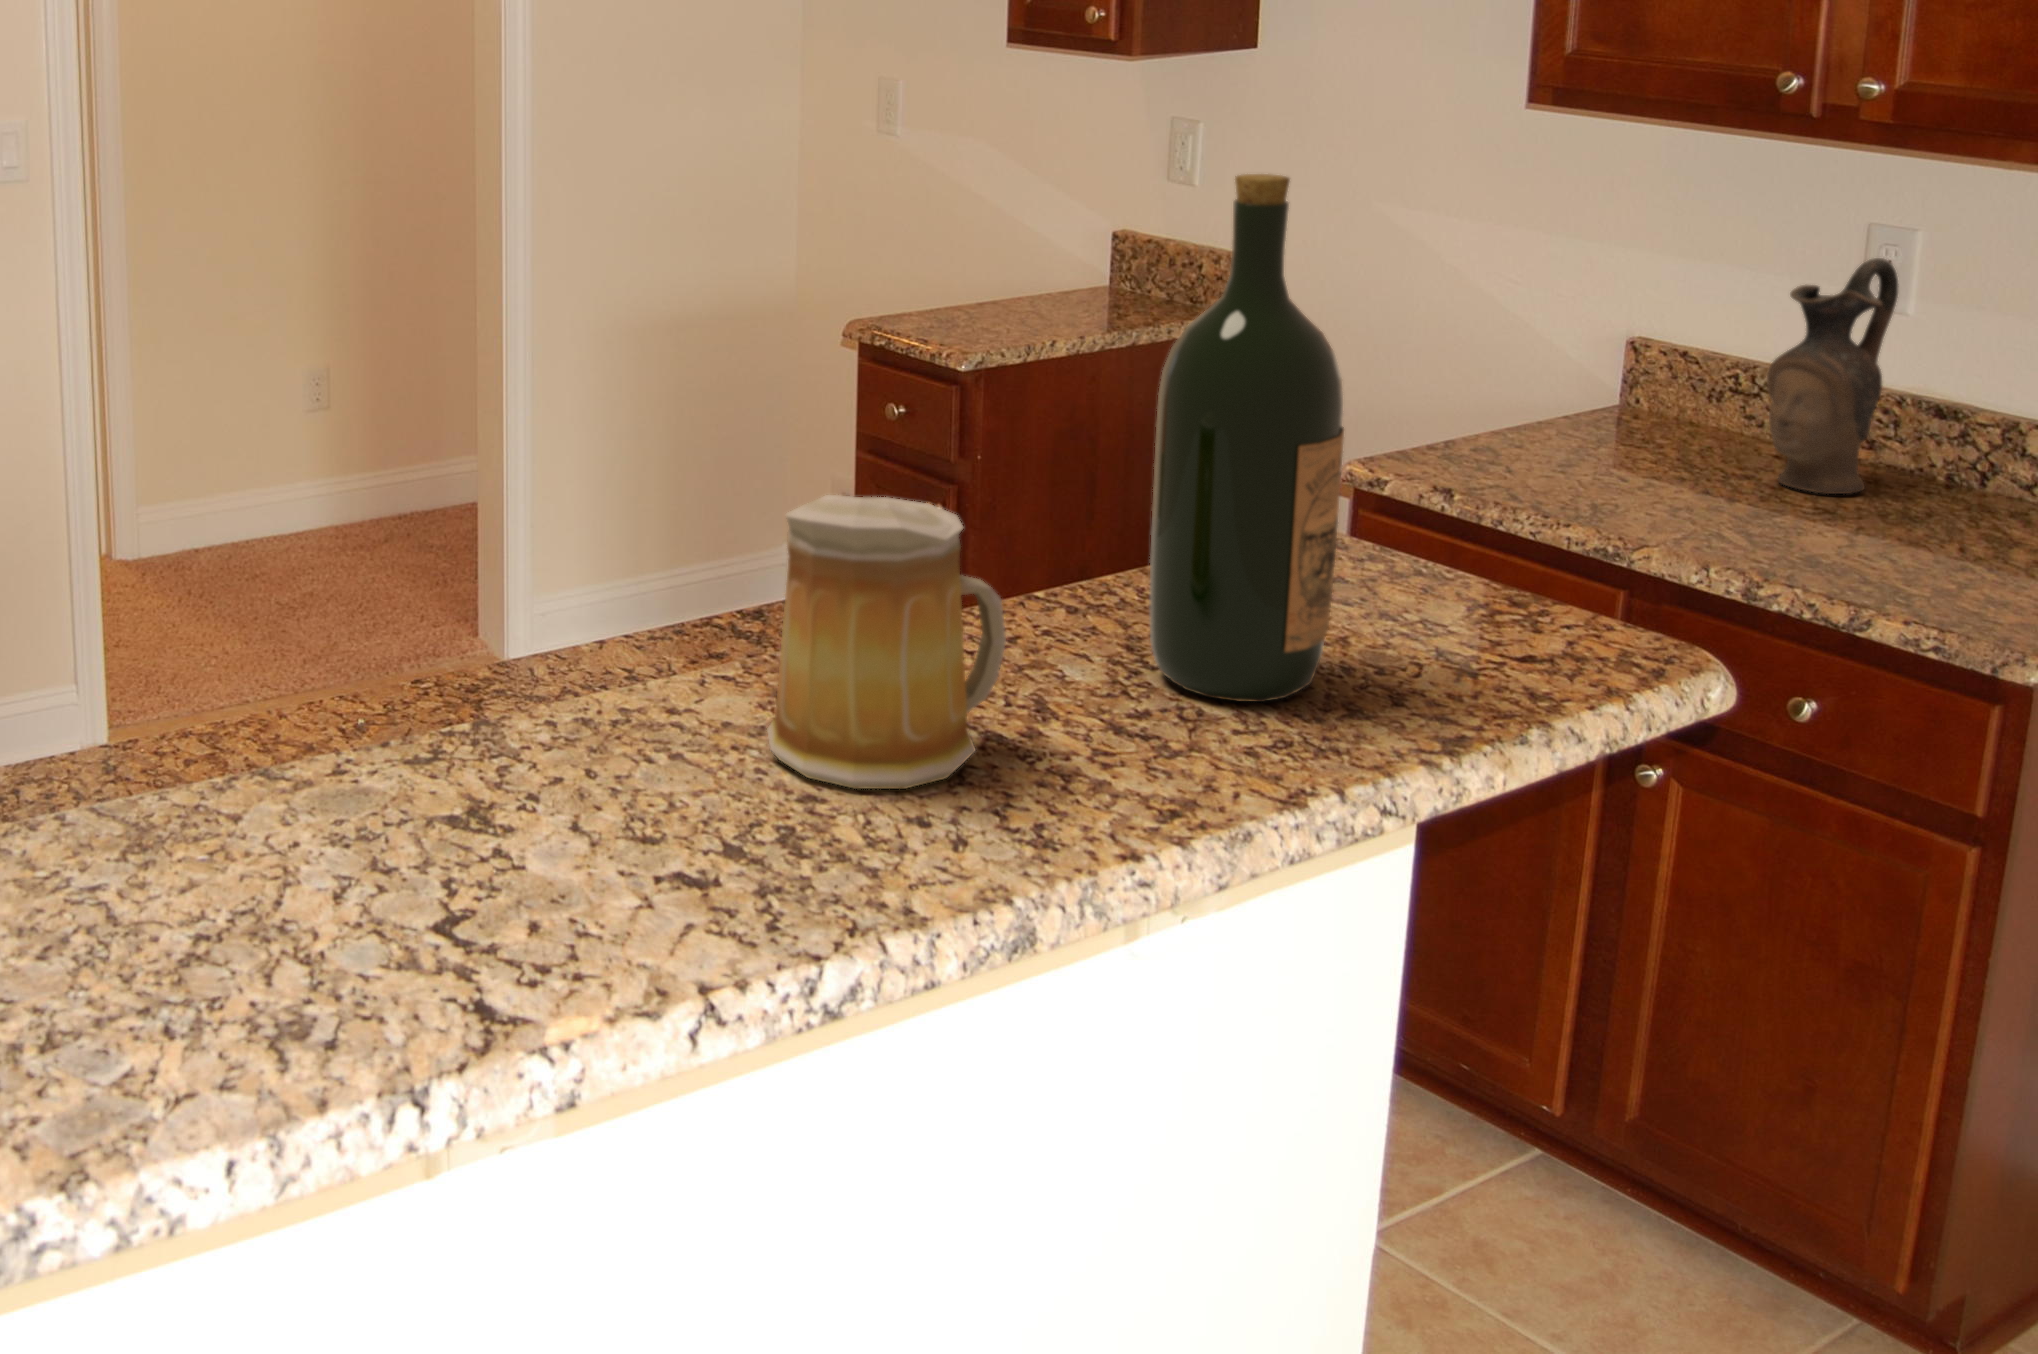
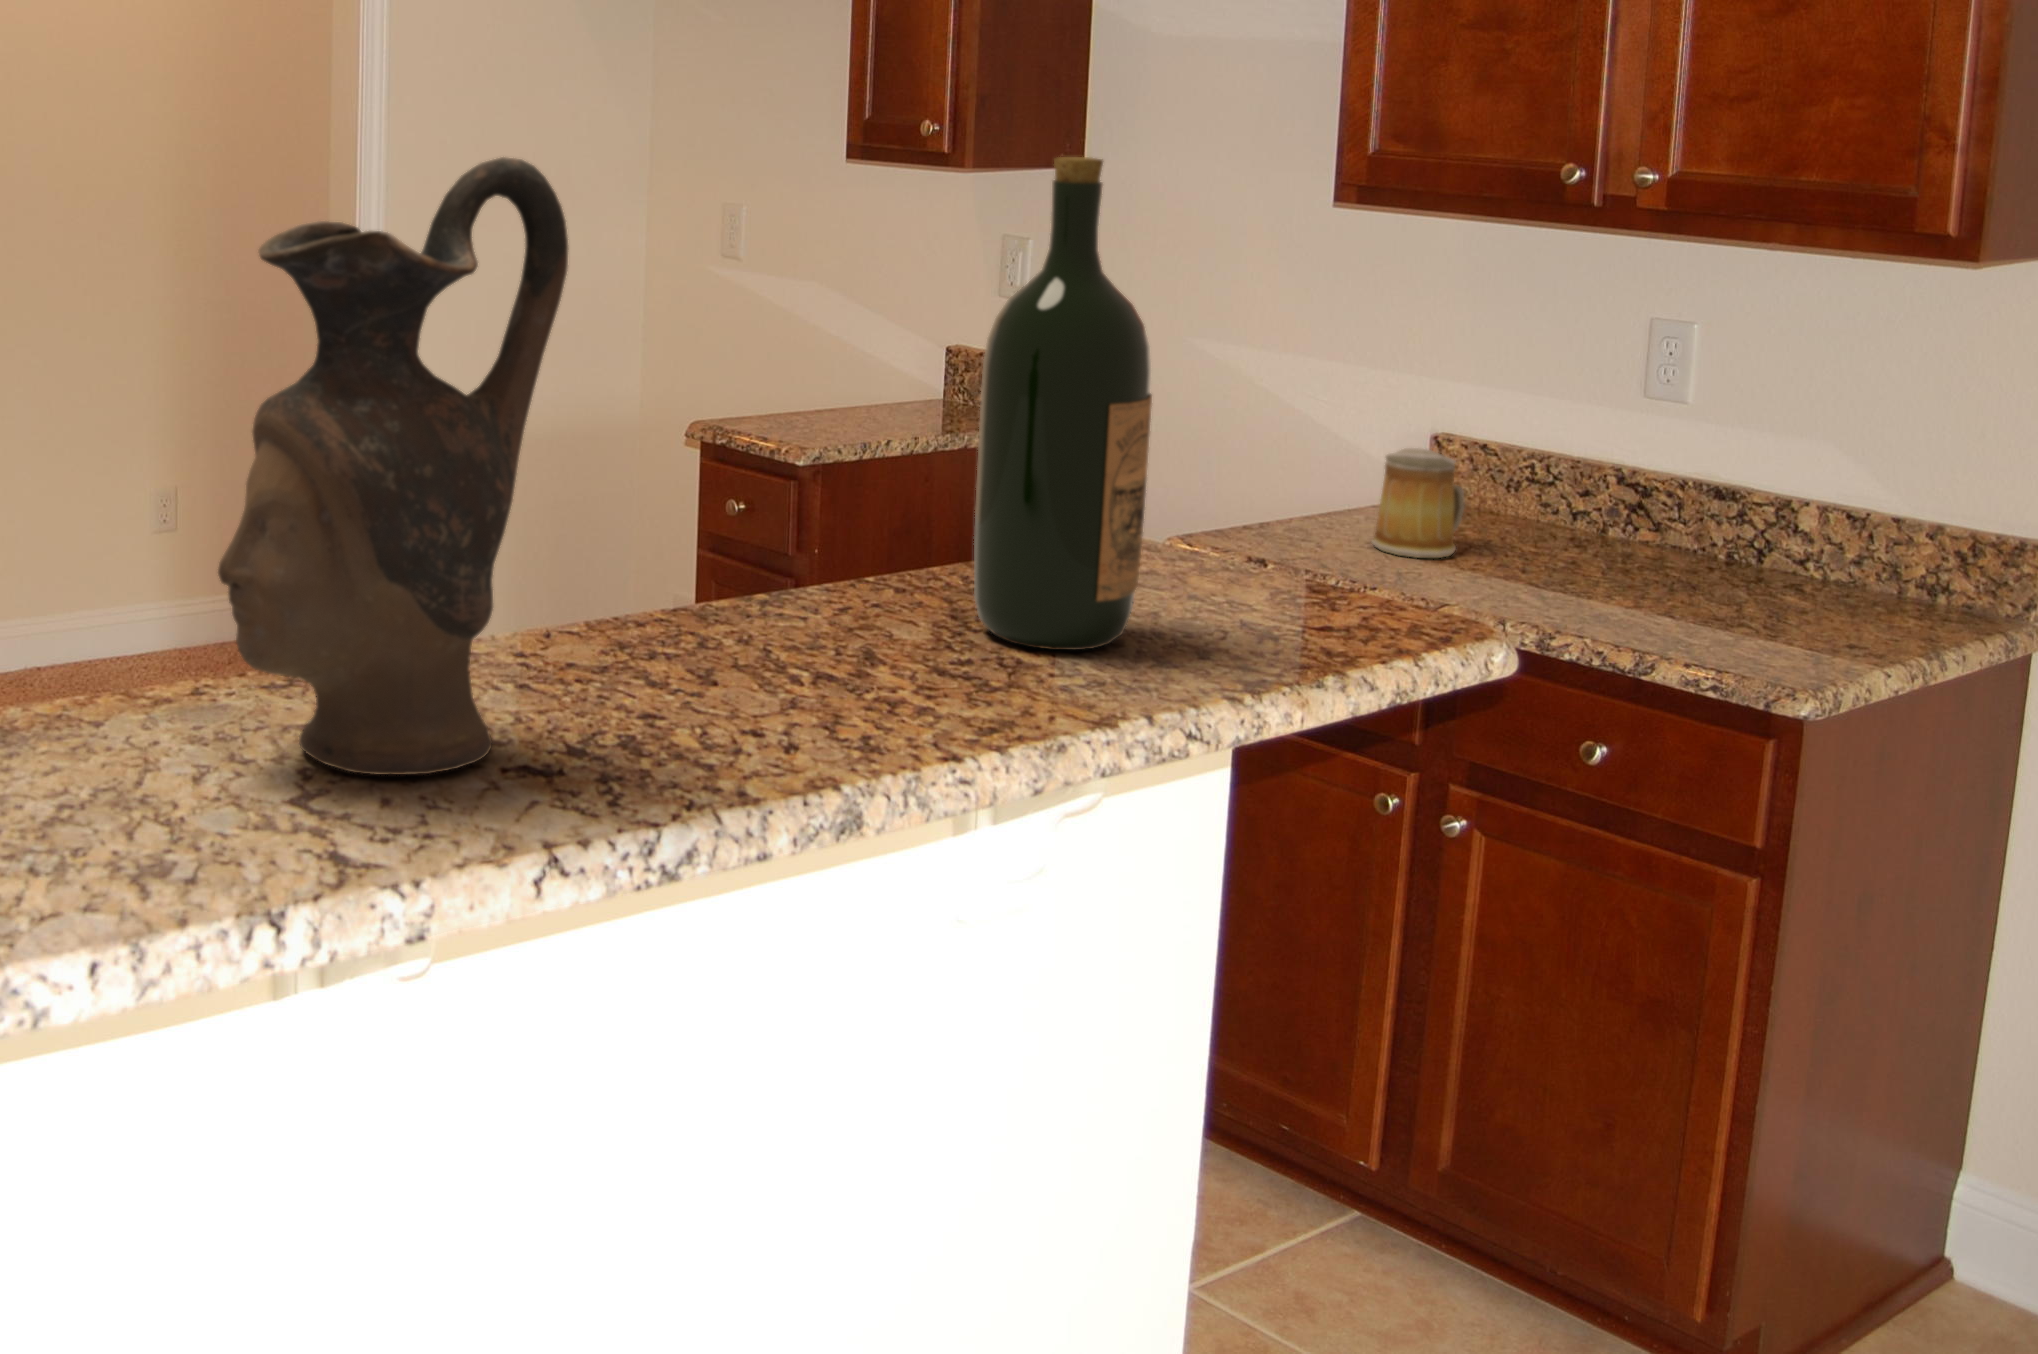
ceramic pitcher: present [1767,258,1899,494] -> present [218,157,568,775]
mug: present [768,495,1006,789] -> present [1372,448,1465,558]

